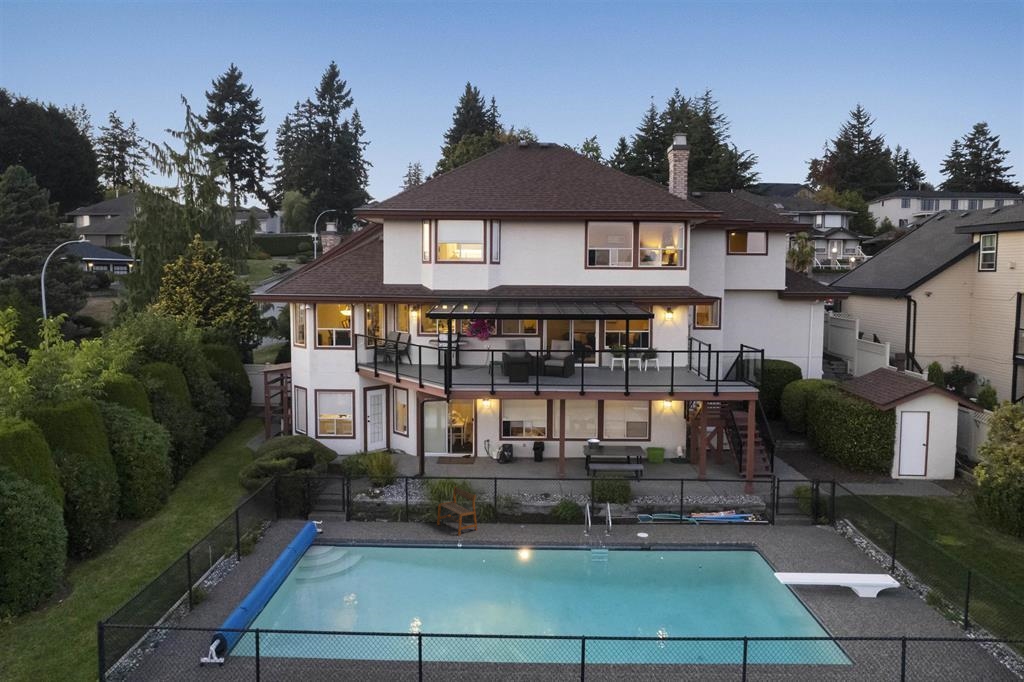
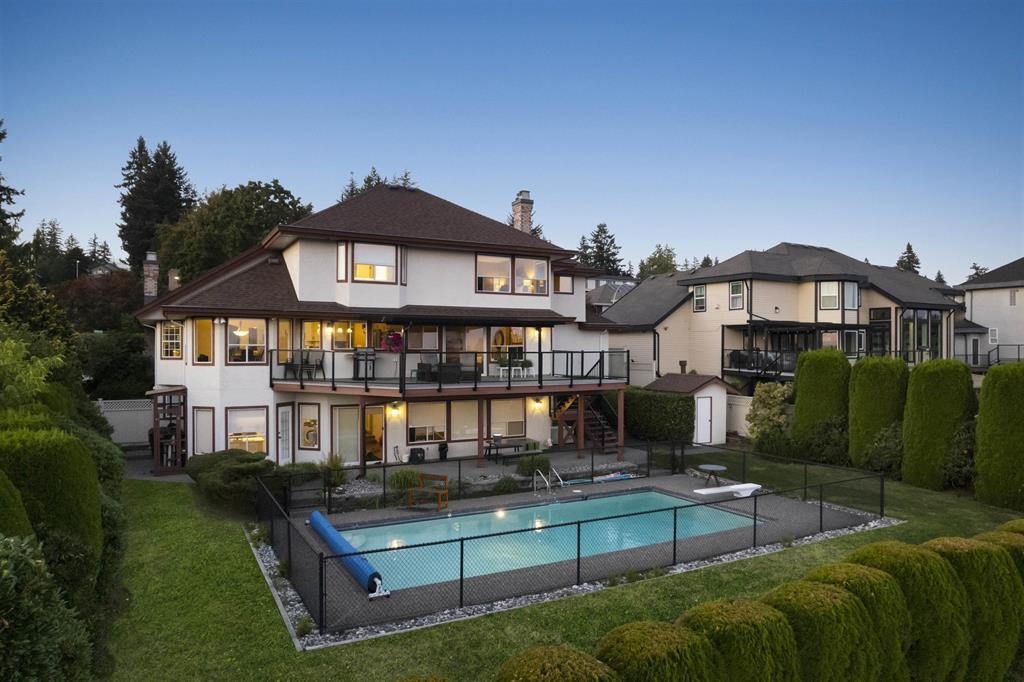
round table: none [839,523,884,562] -> present [699,465,727,487]

